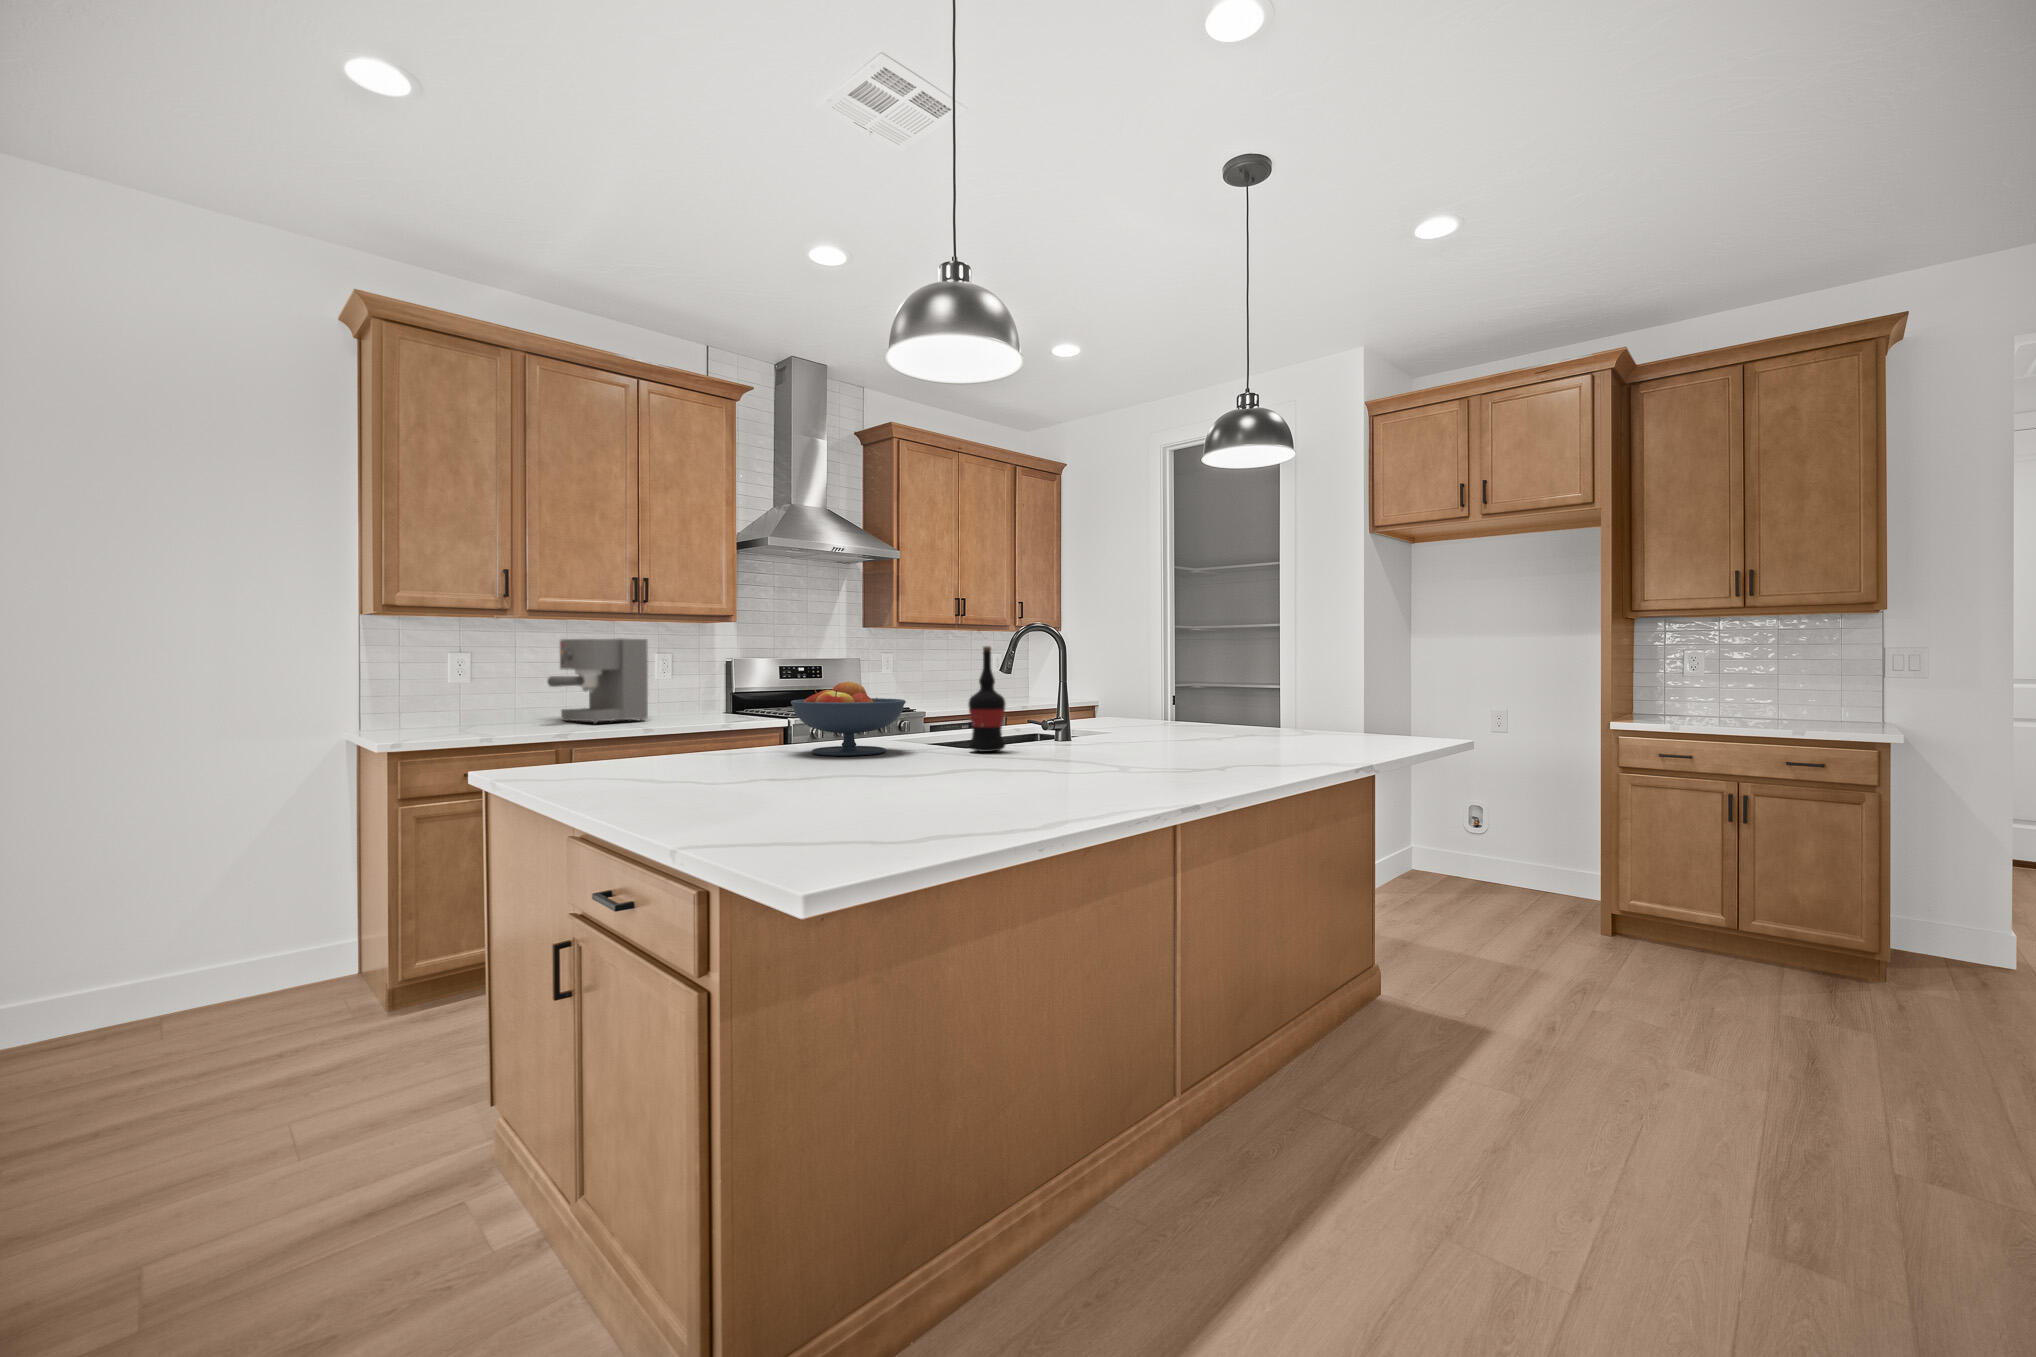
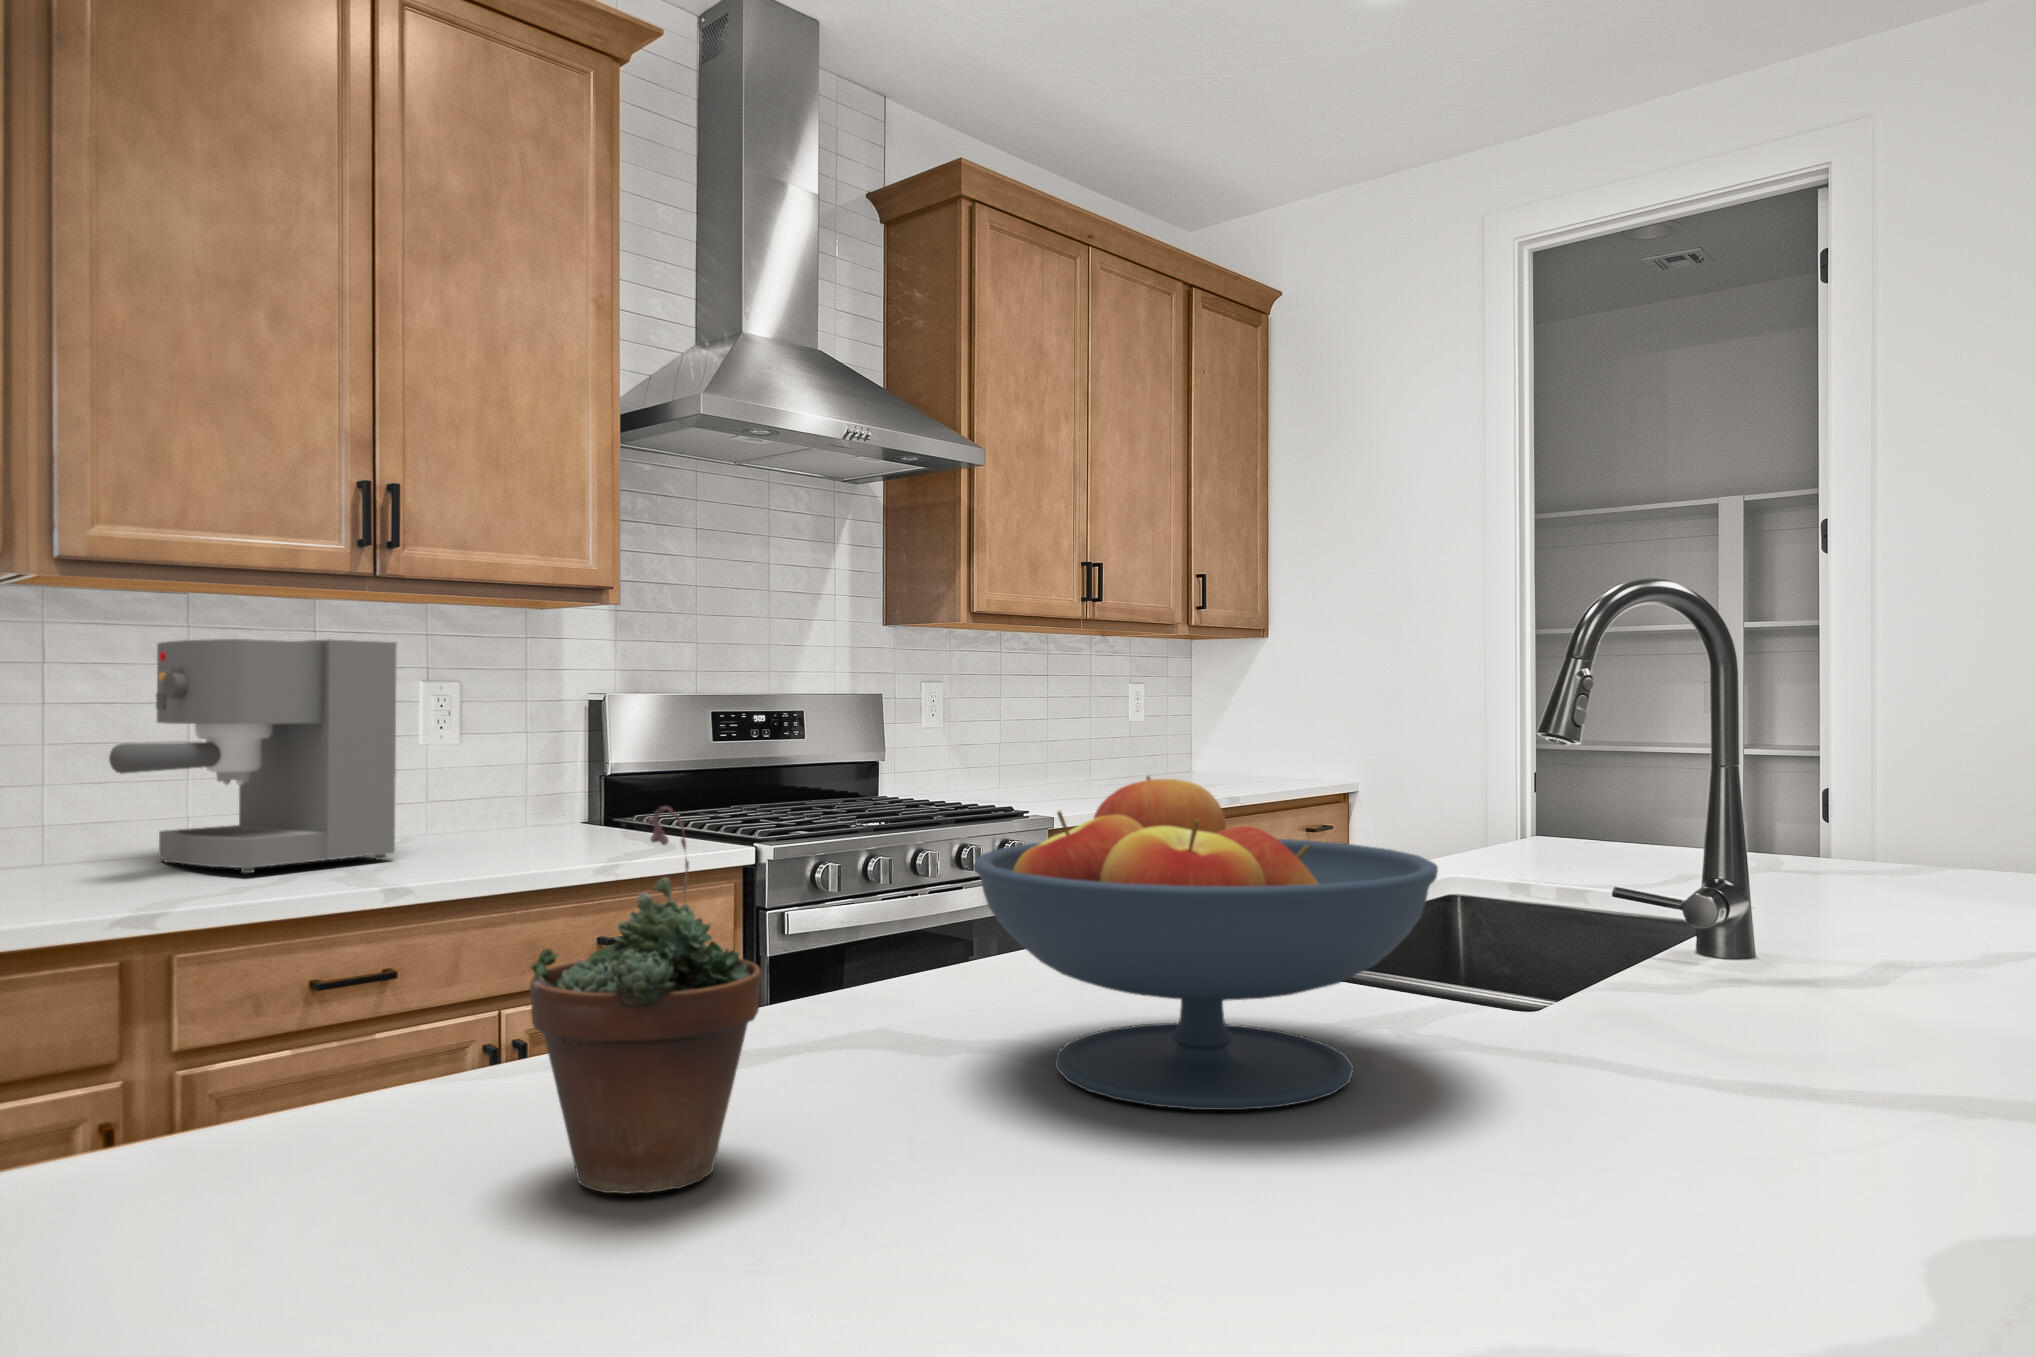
wine bottle: present [968,646,1005,752] -> none [1654,640,1818,1064]
succulent plant: none [679,683,729,761] -> present [530,806,761,1194]

